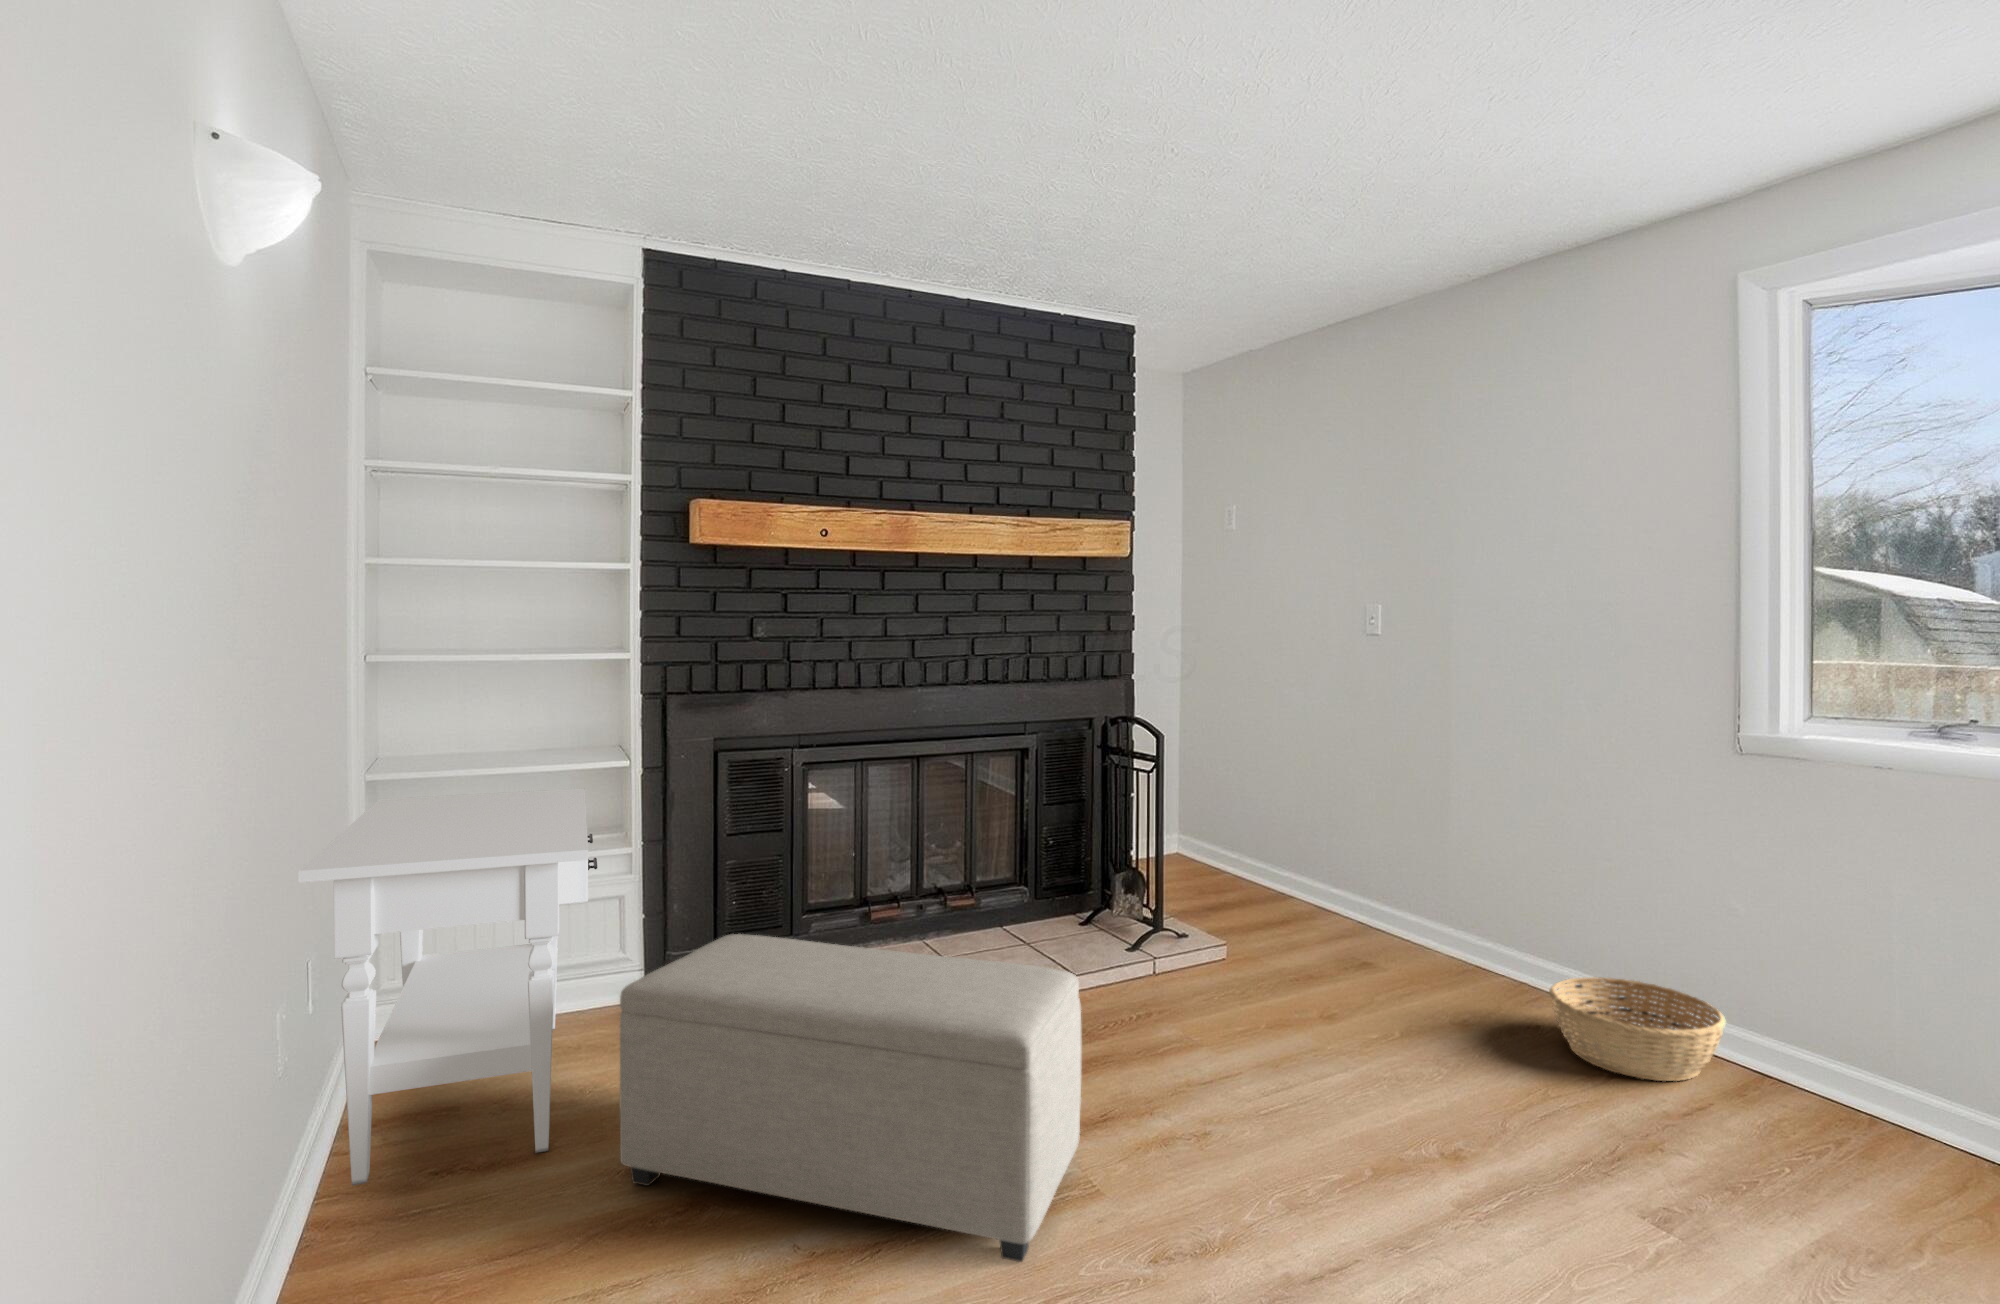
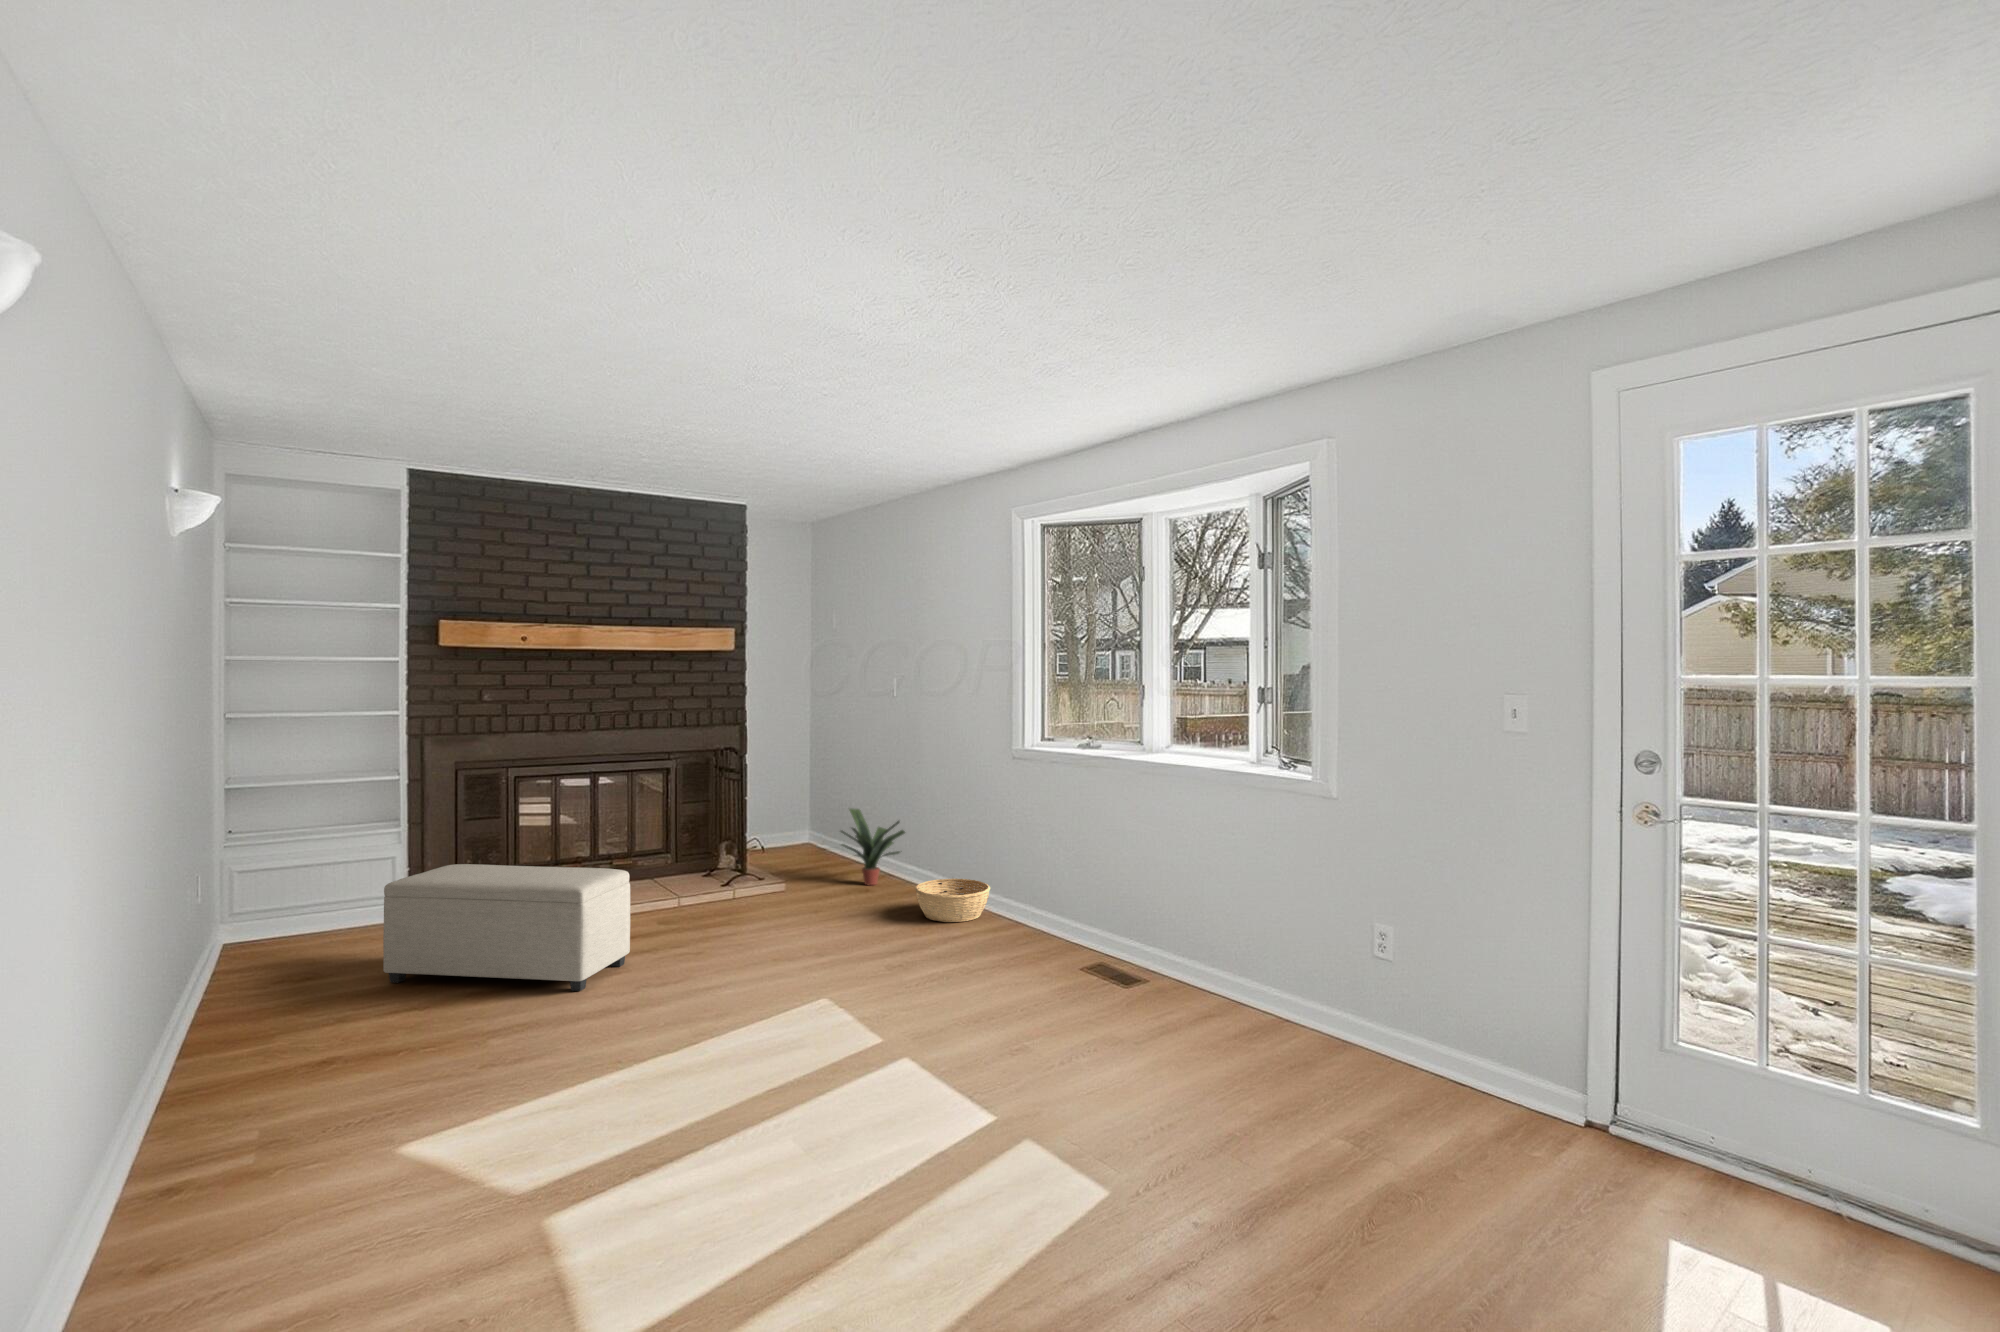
side table: present [298,788,597,1185] -> none [208,795,371,992]
potted plant: none [1322,824,1447,963] -> present [841,809,905,885]

